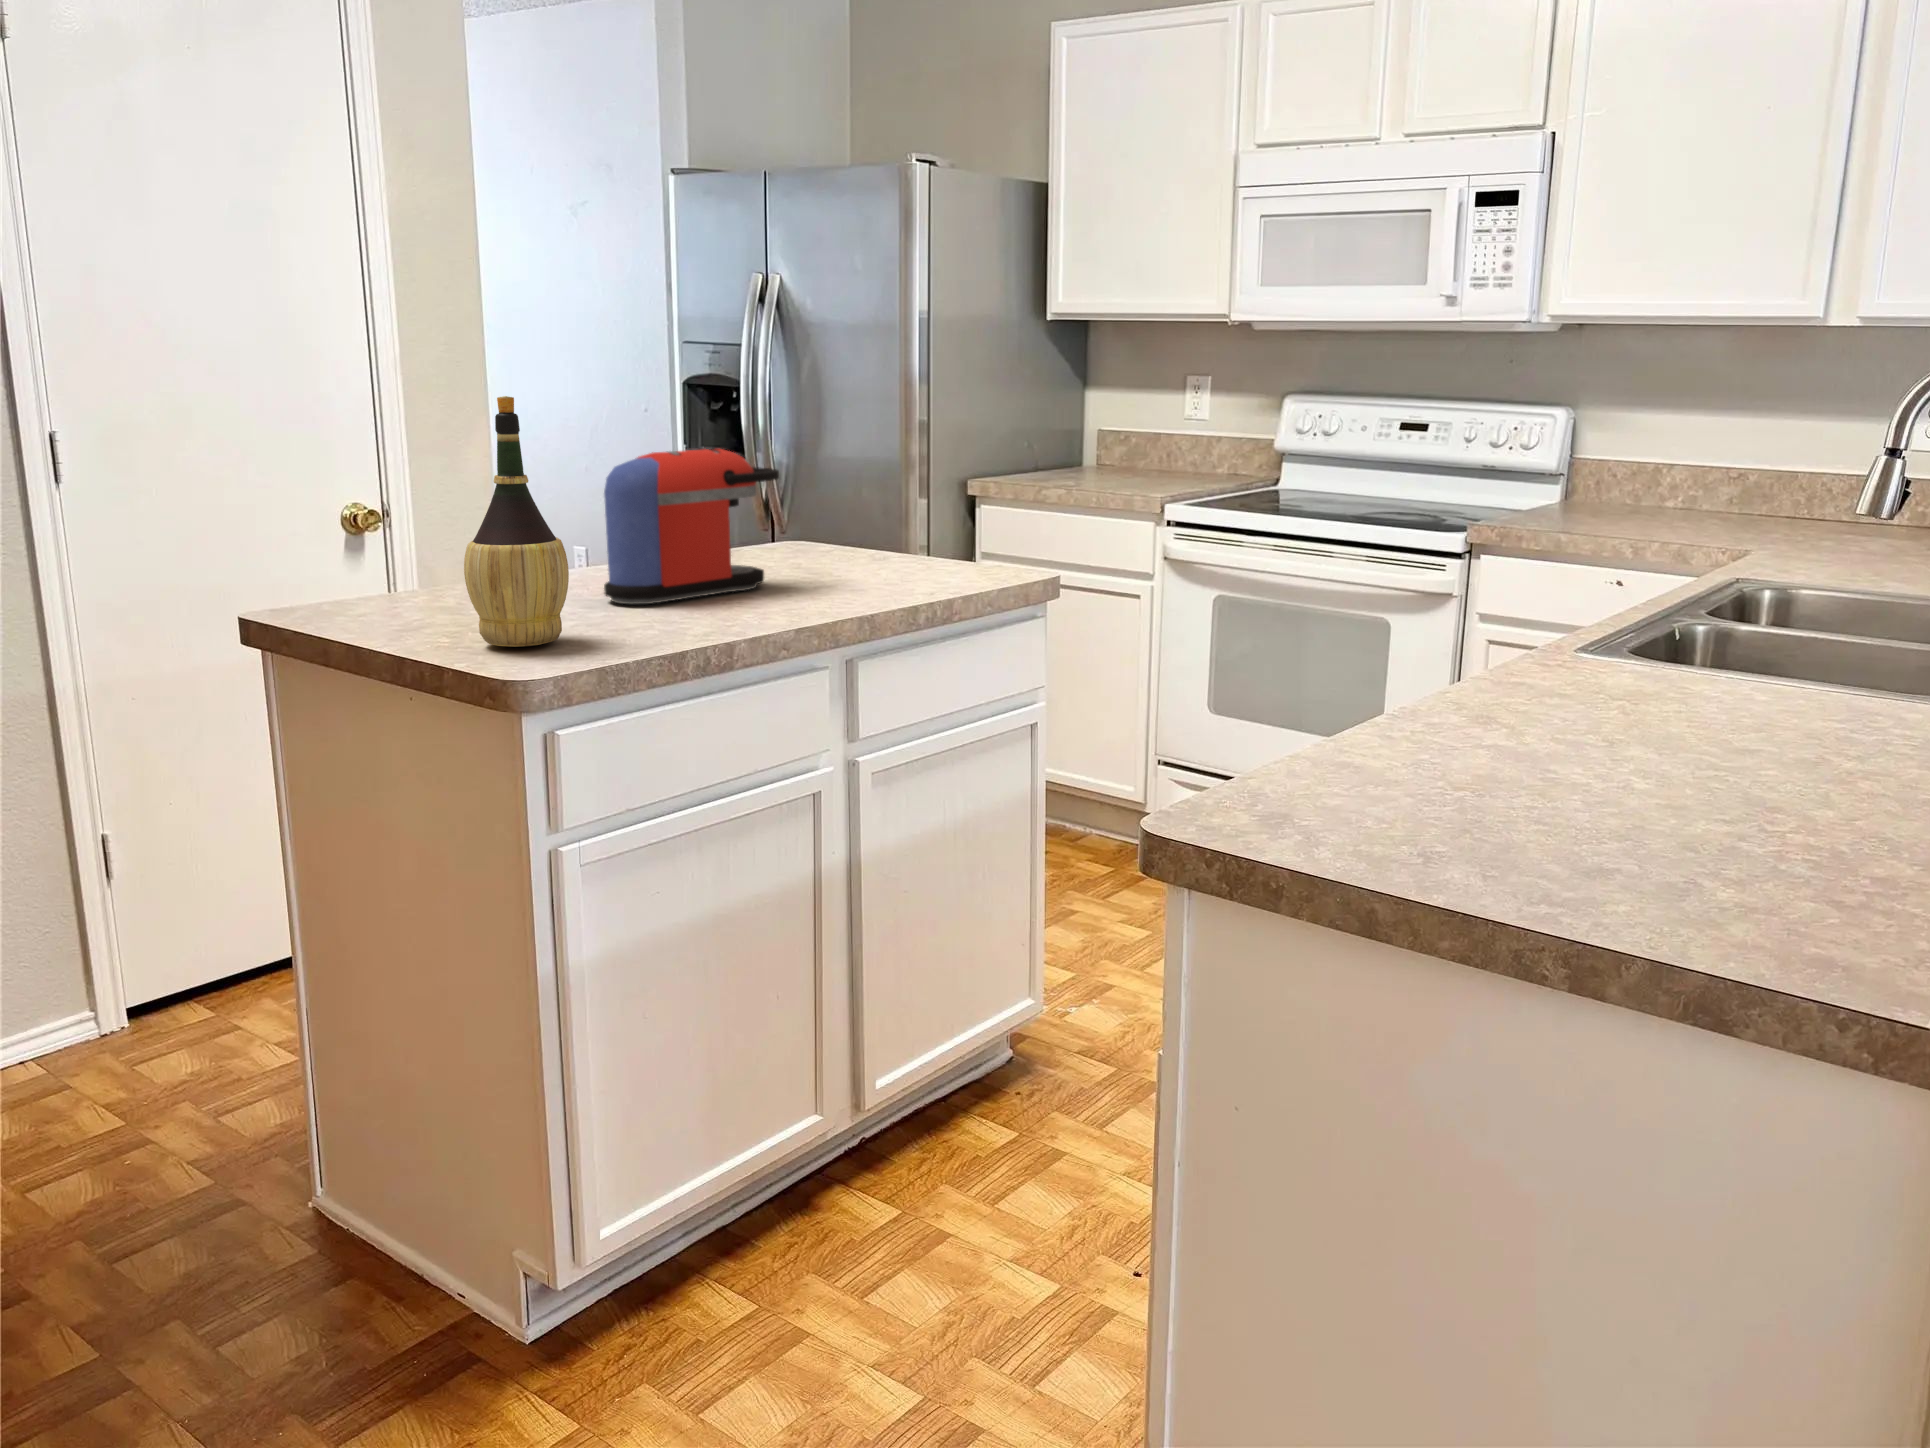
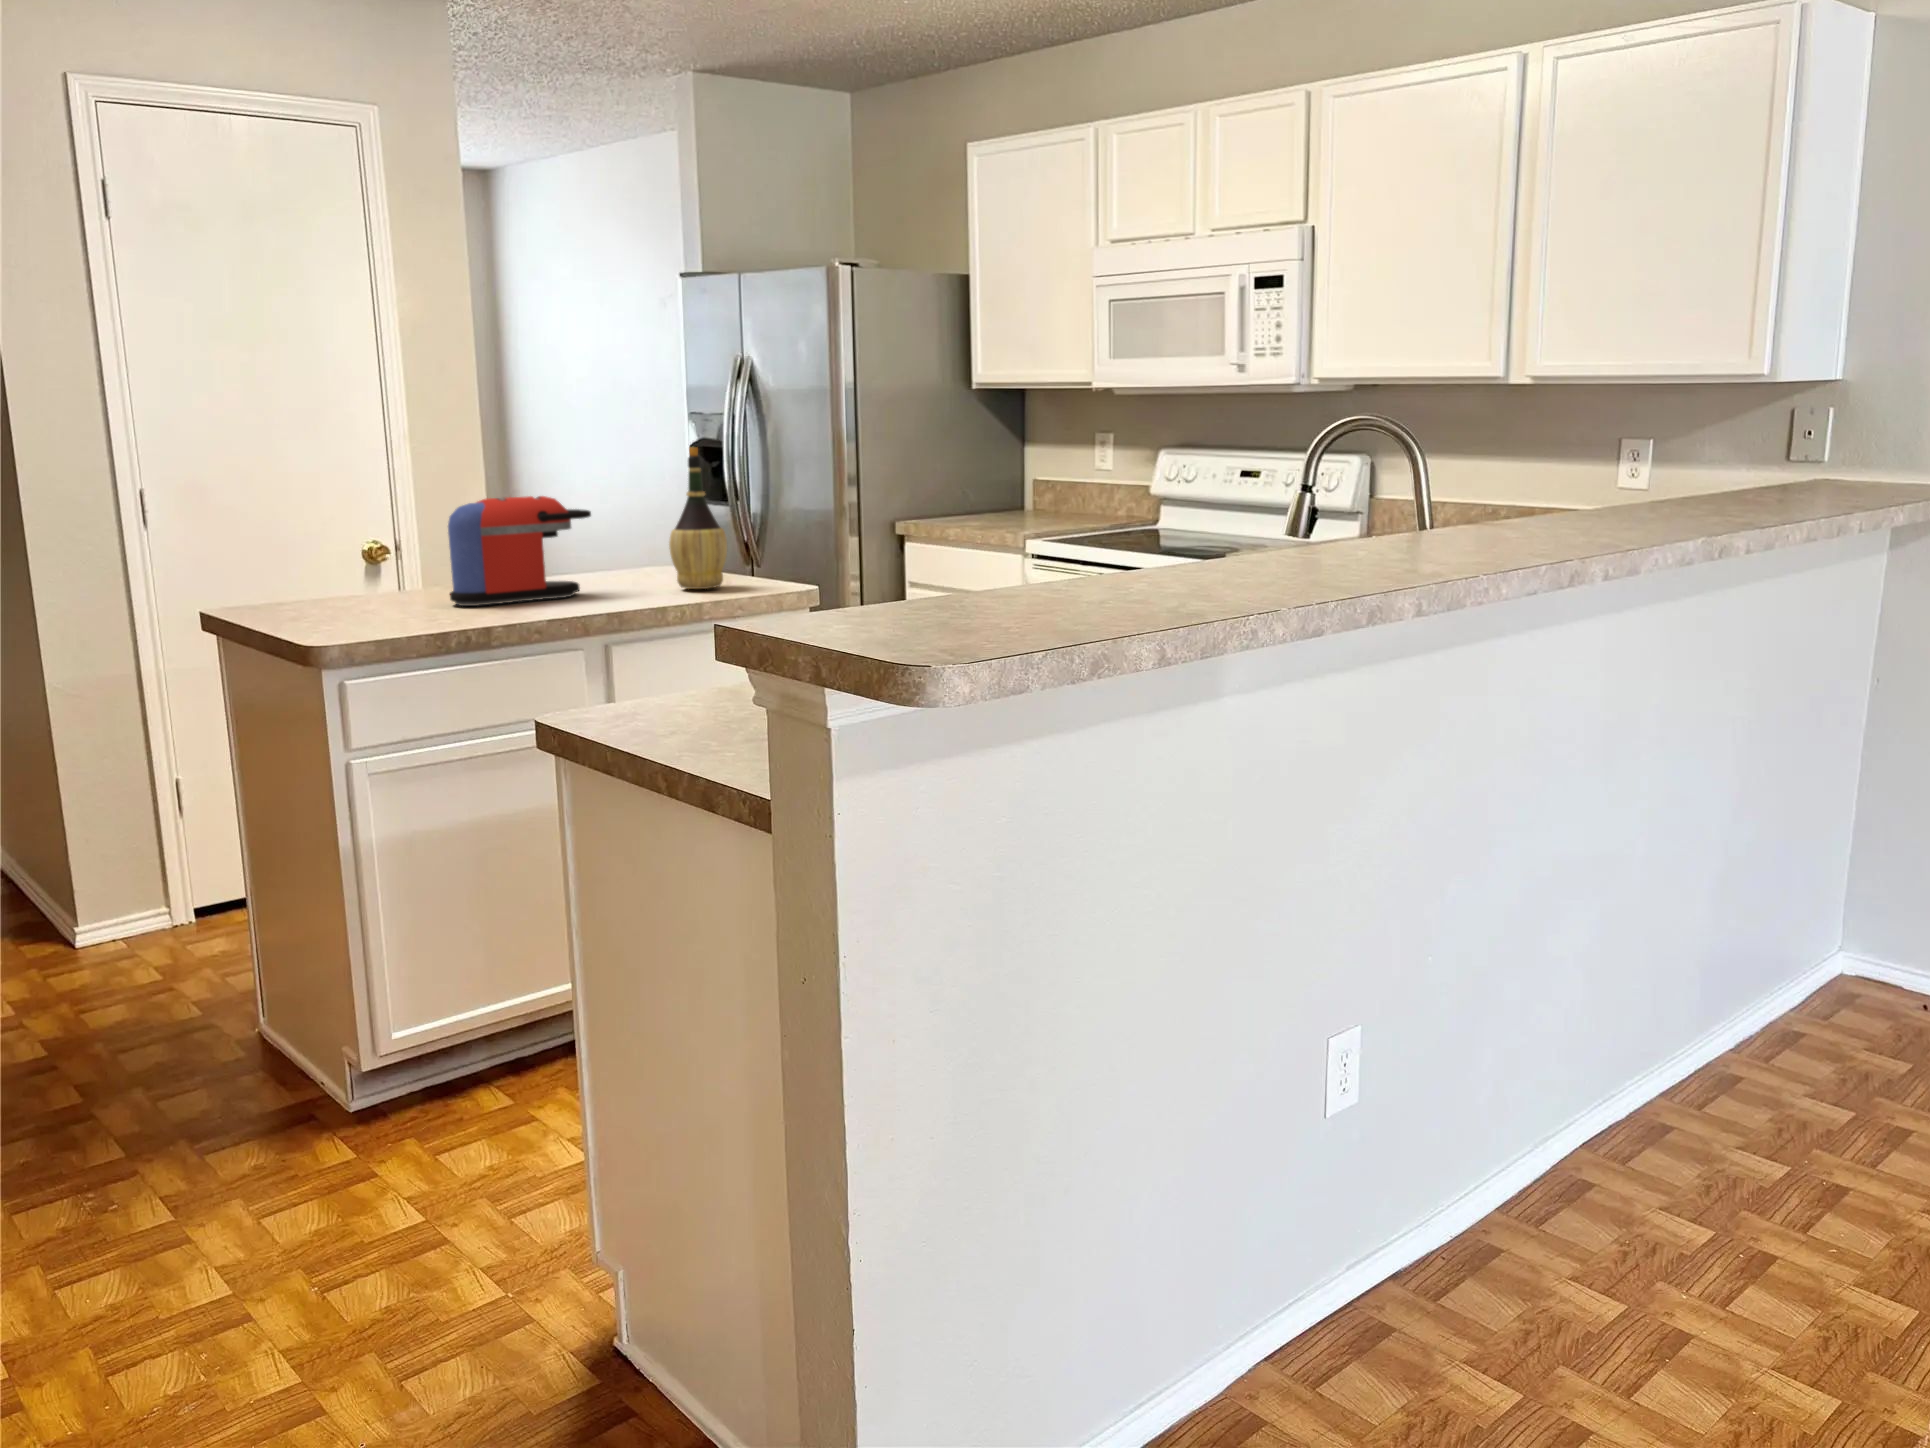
wine bottle: present [464,396,569,647] -> present [669,447,727,589]

